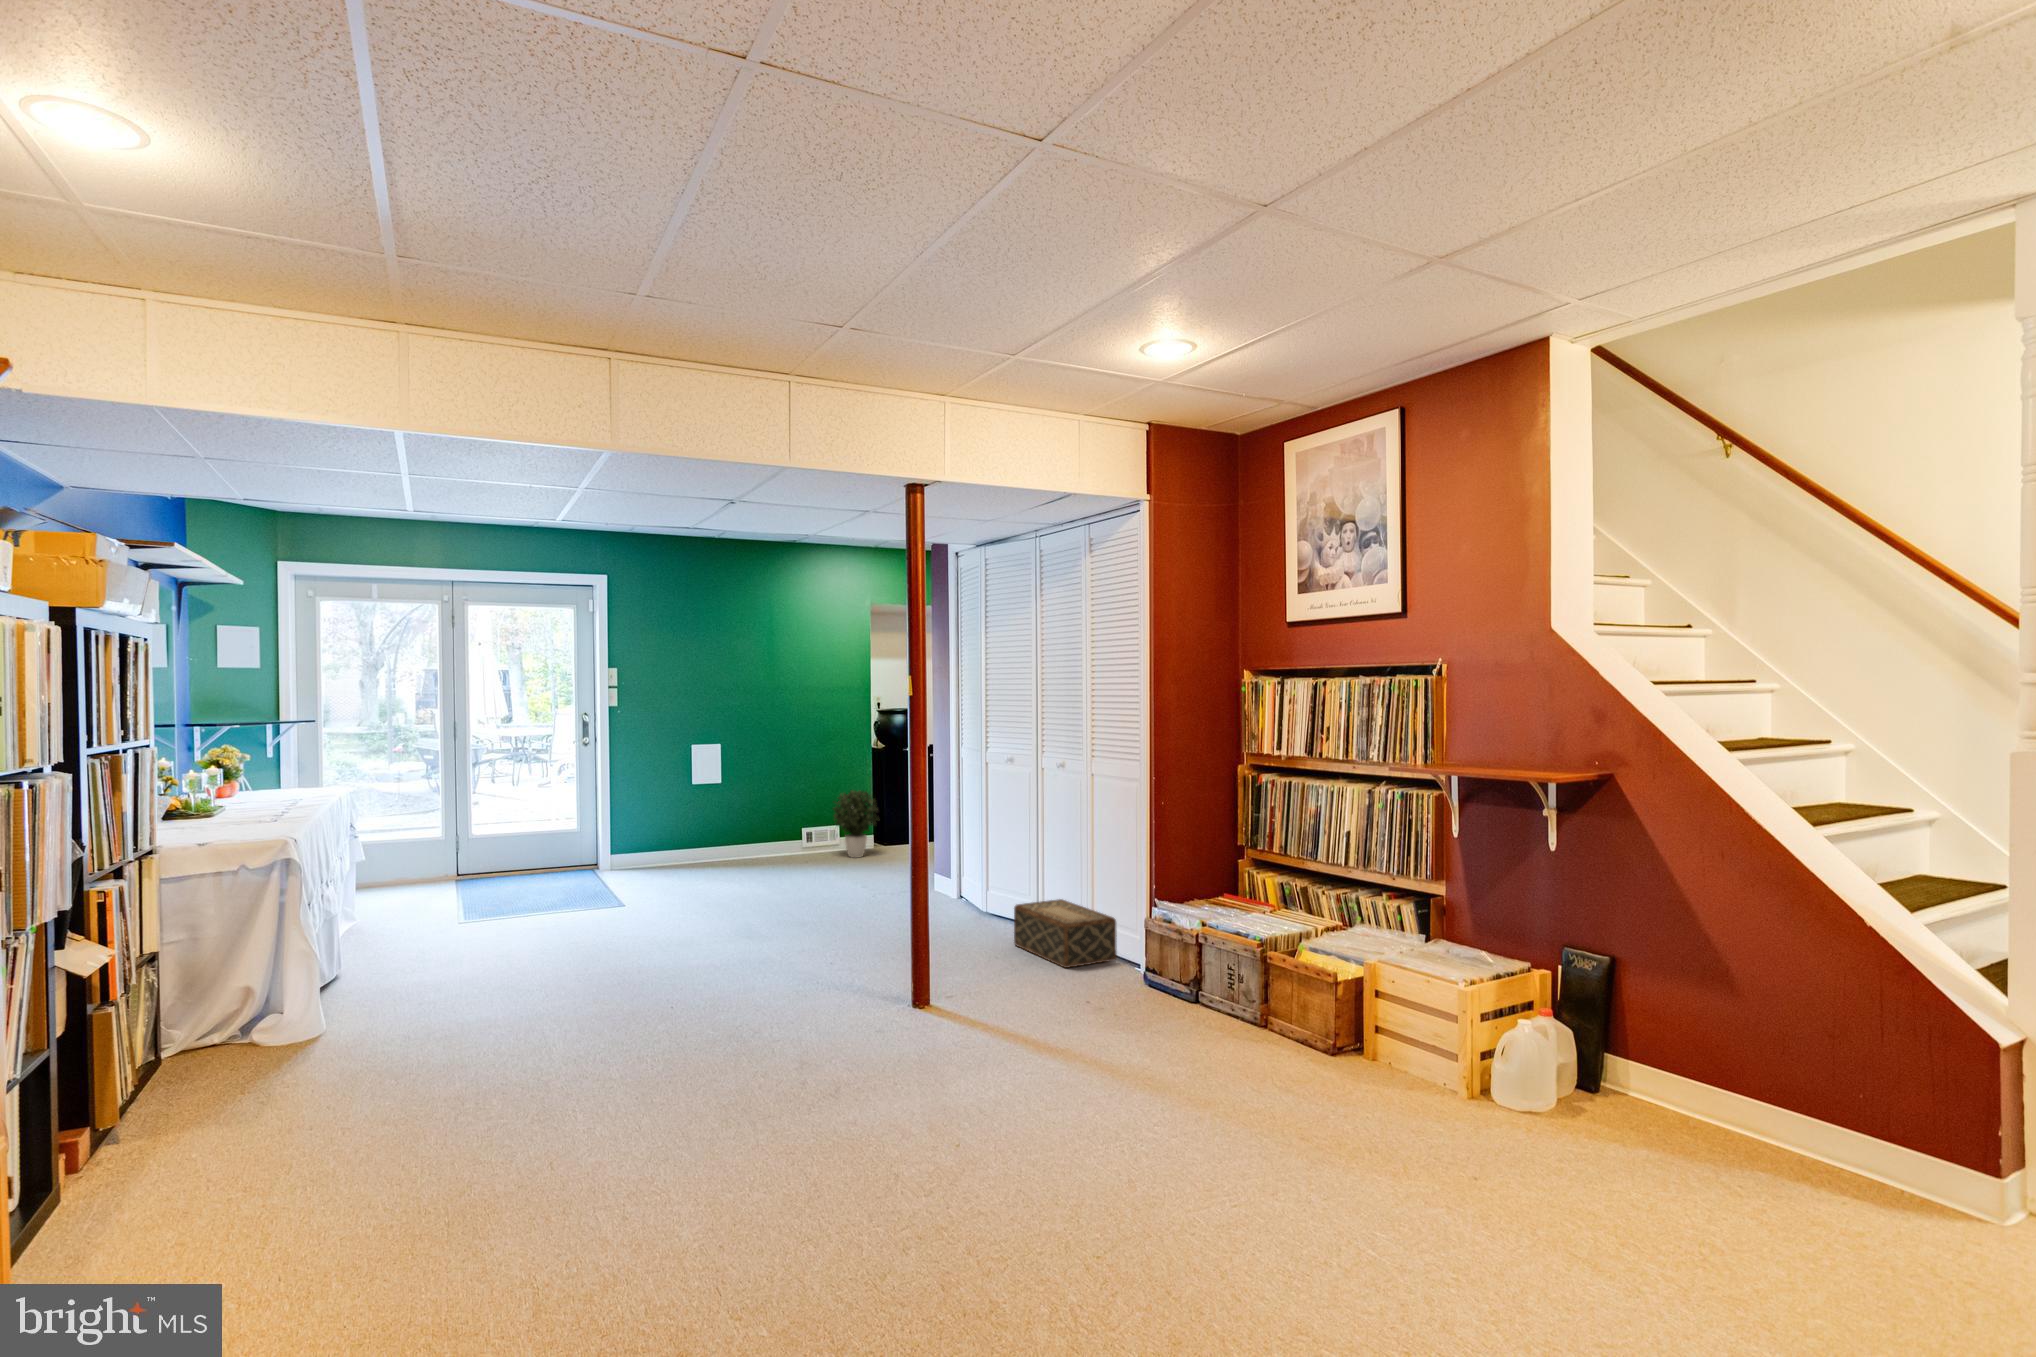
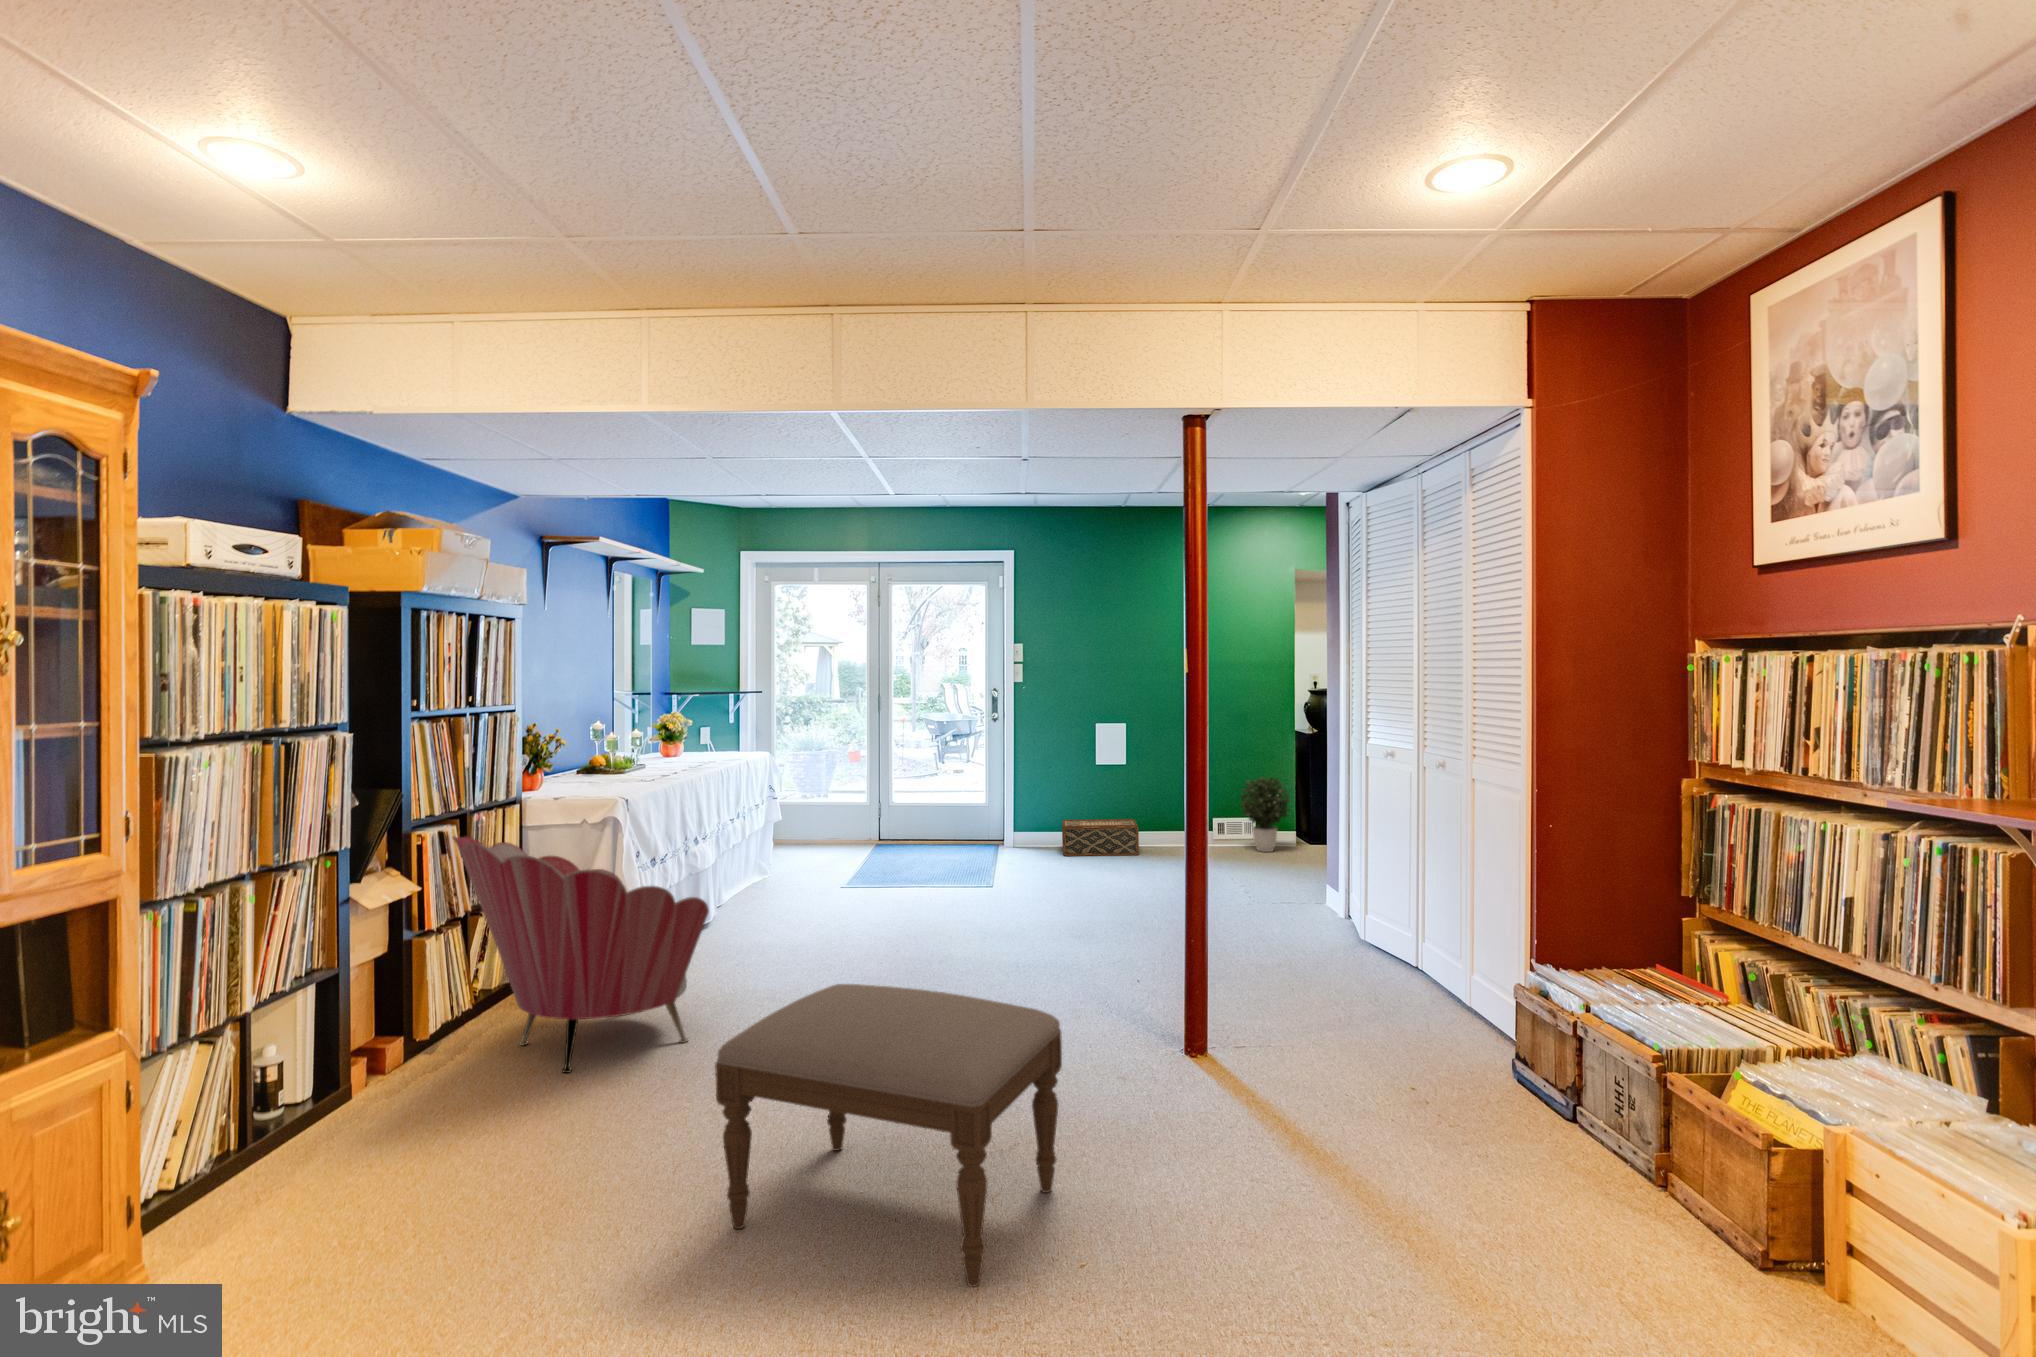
armchair: none [143,870,456,1115] -> present [453,836,709,1073]
woven basket: present [1014,899,1117,968] -> present [1062,819,1139,856]
ottoman: none [627,957,892,1181] -> present [715,984,1062,1287]

